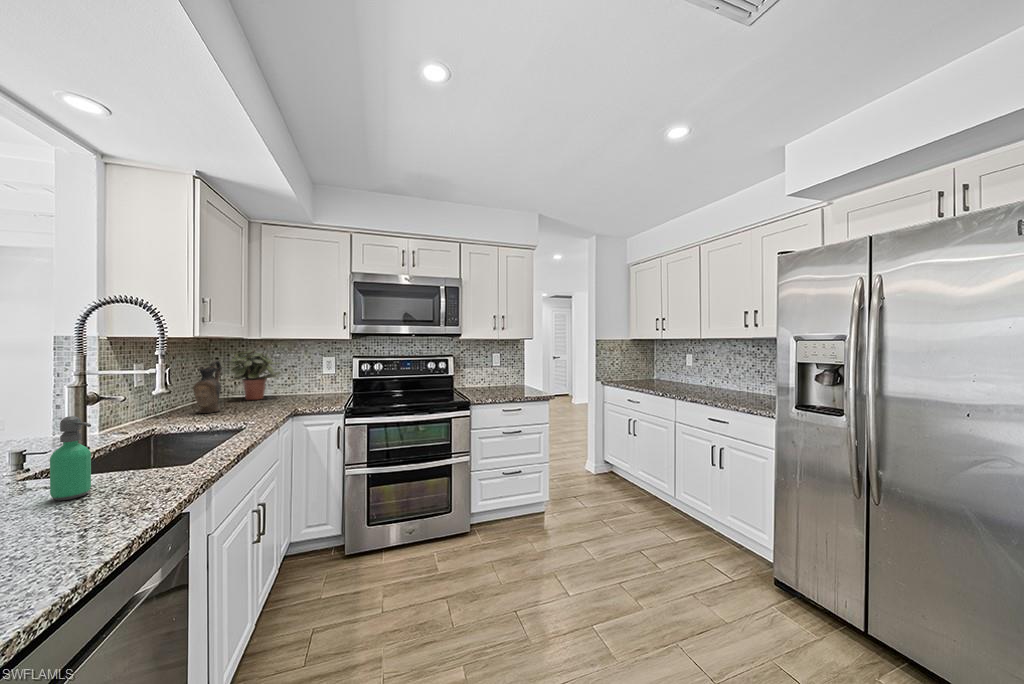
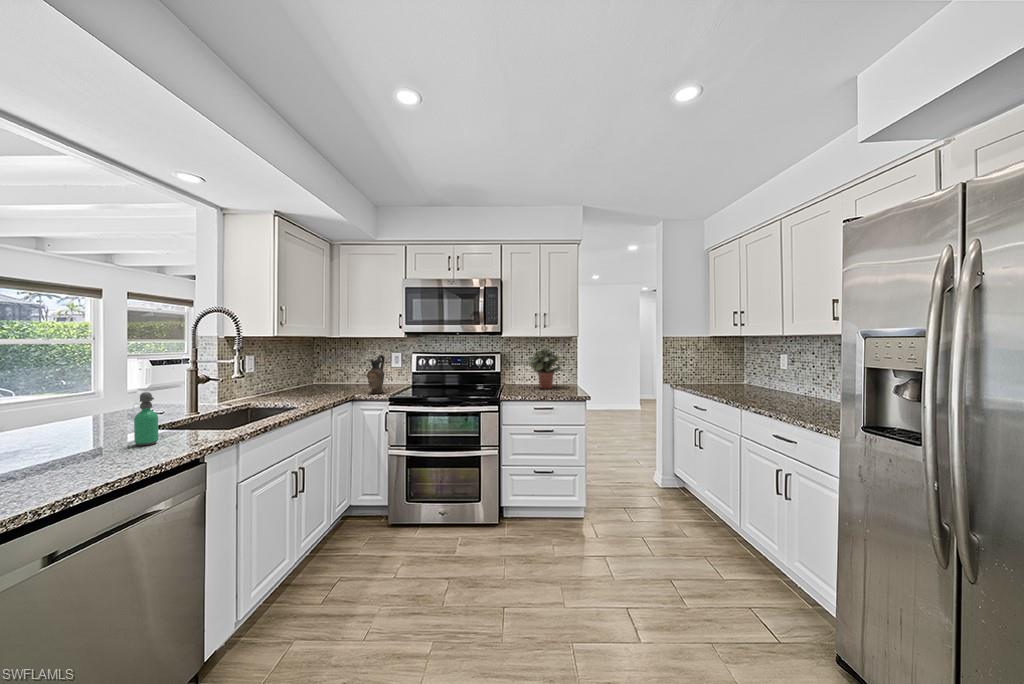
potted plant: present [227,350,281,400] -> present [528,348,566,389]
ceramic pitcher: present [193,360,221,413] -> present [367,355,385,393]

